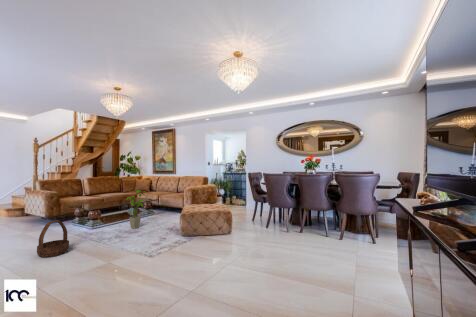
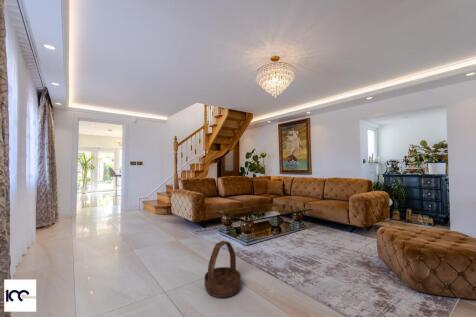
house plant: present [126,190,144,229] -> none [288,197,317,253]

